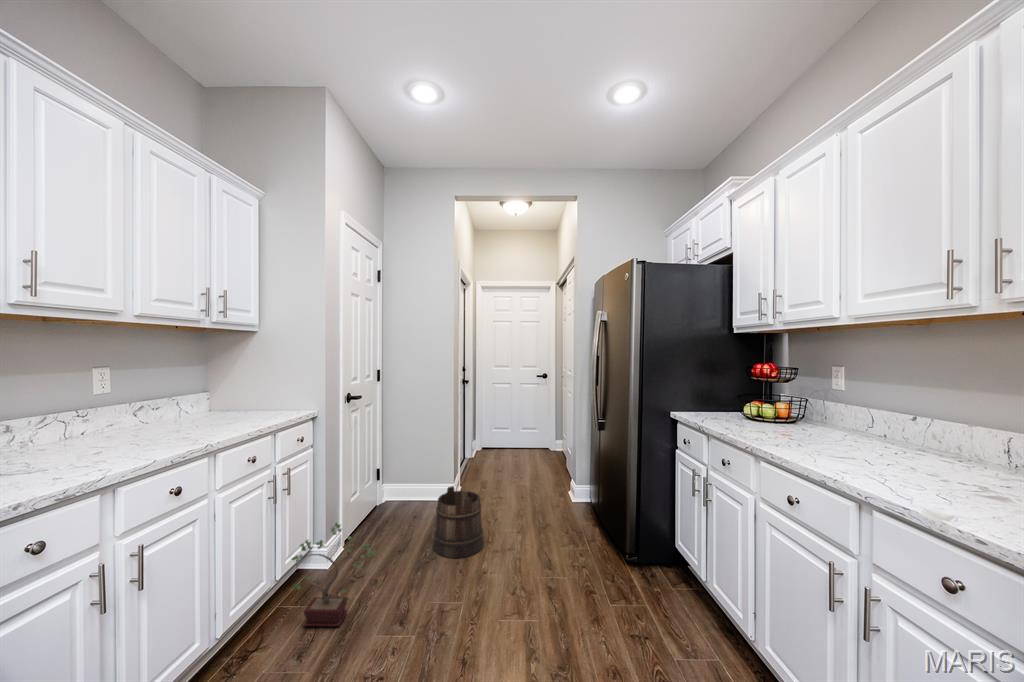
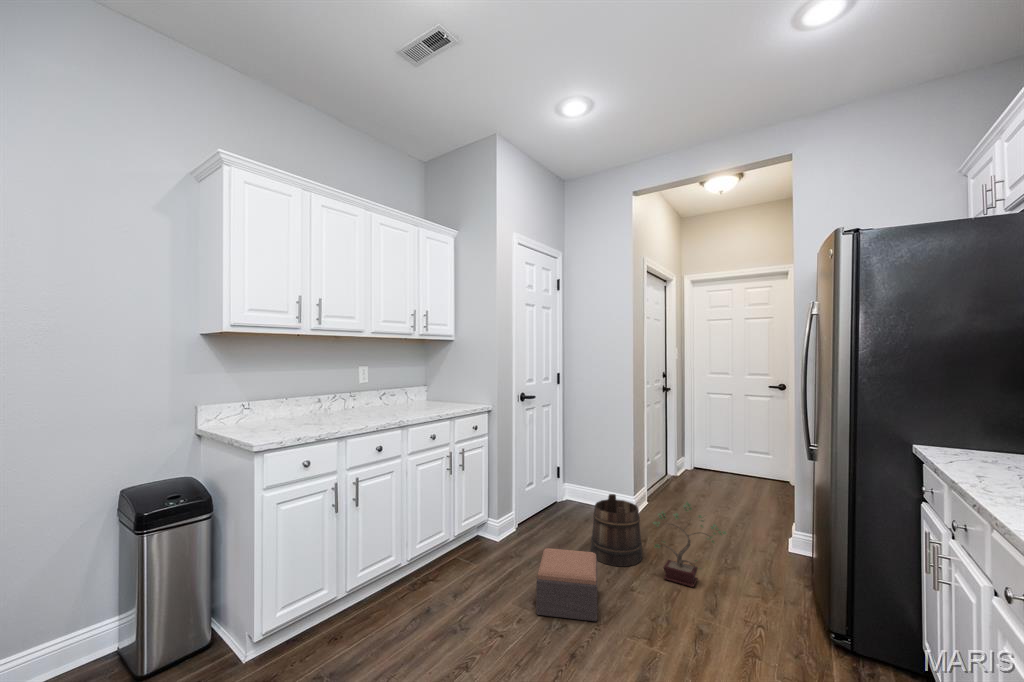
potted plant: present [292,523,375,626] -> present [653,502,727,587]
footstool: none [403,551,477,641] -> present [536,548,597,621]

